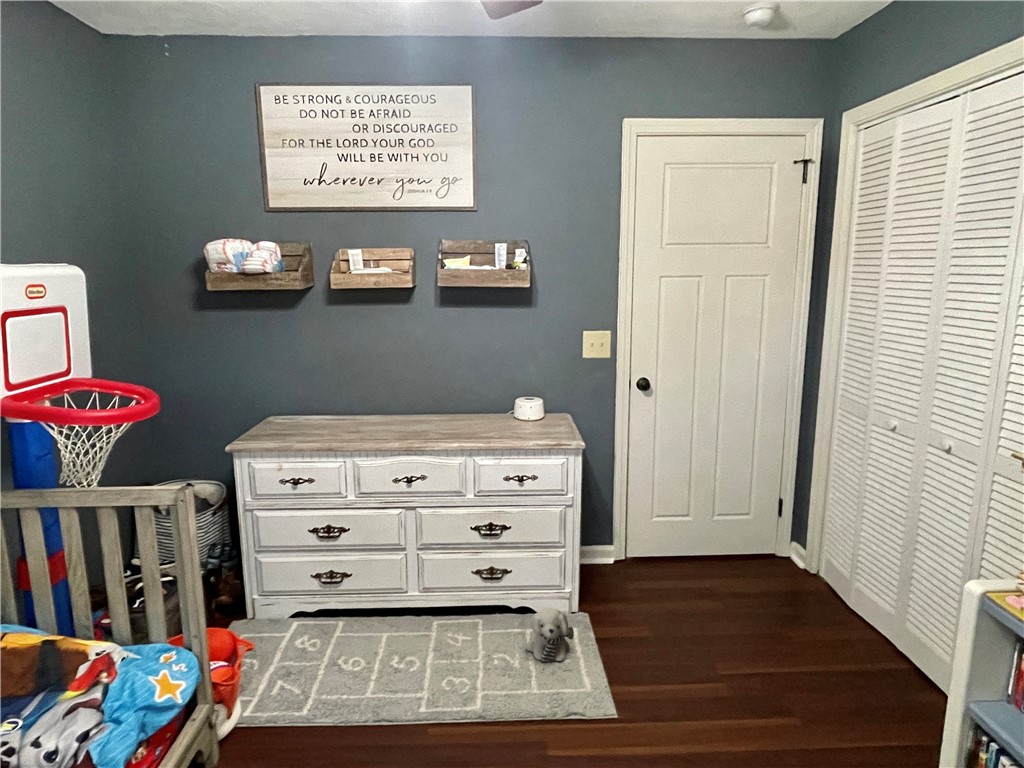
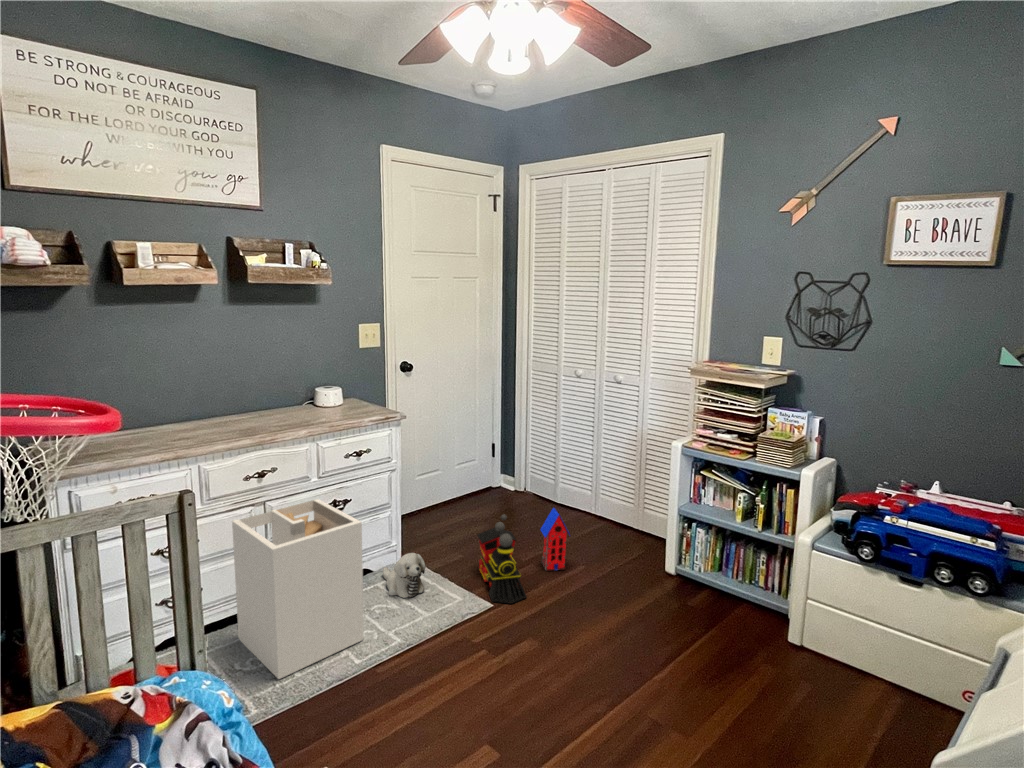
laundry hamper: none [343,518,456,693] -> present [232,499,364,679]
toy train: none [627,600,700,728] -> present [477,514,527,604]
toy house: none [741,614,788,713] -> present [541,508,569,571]

